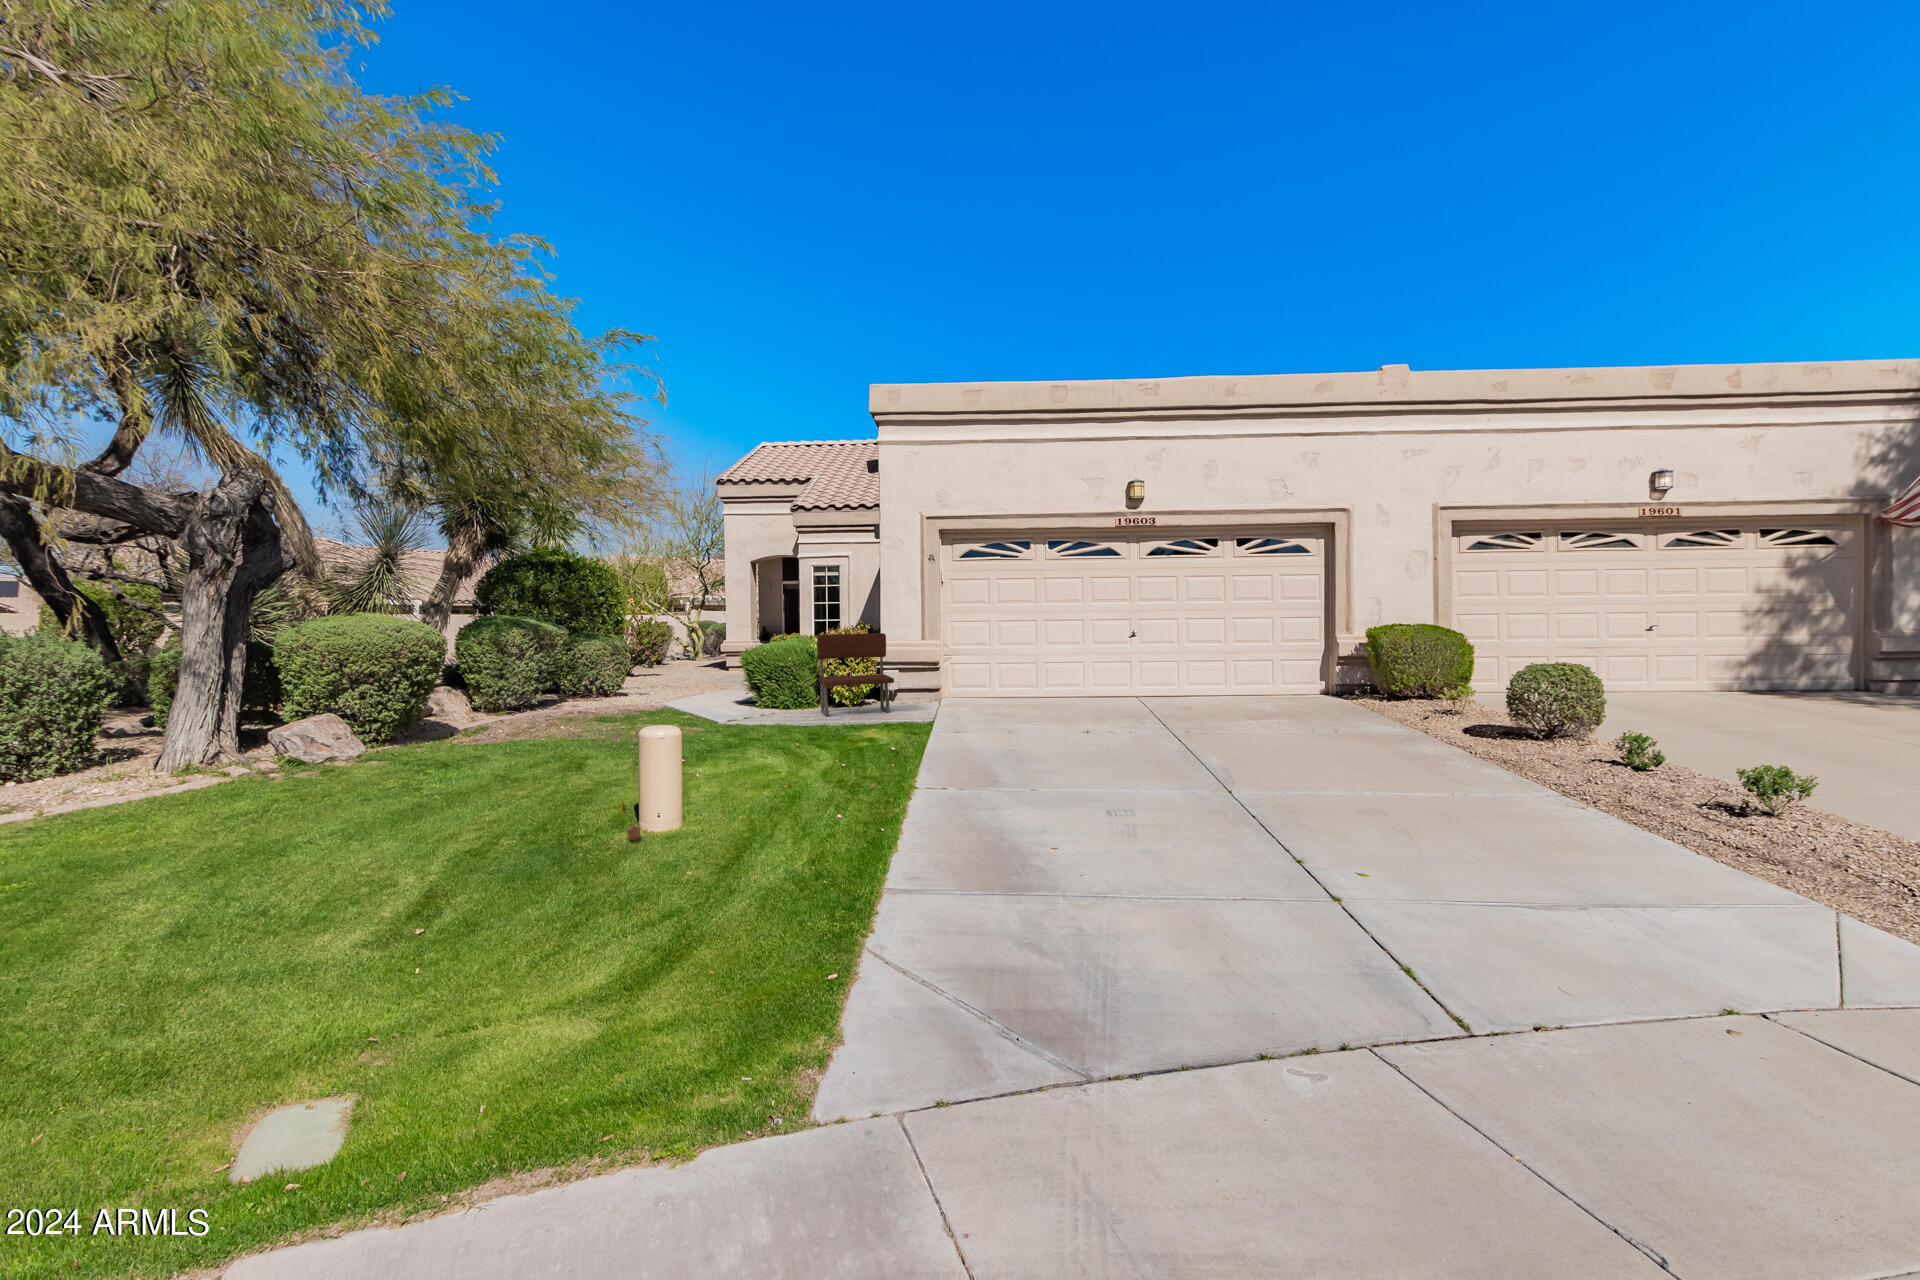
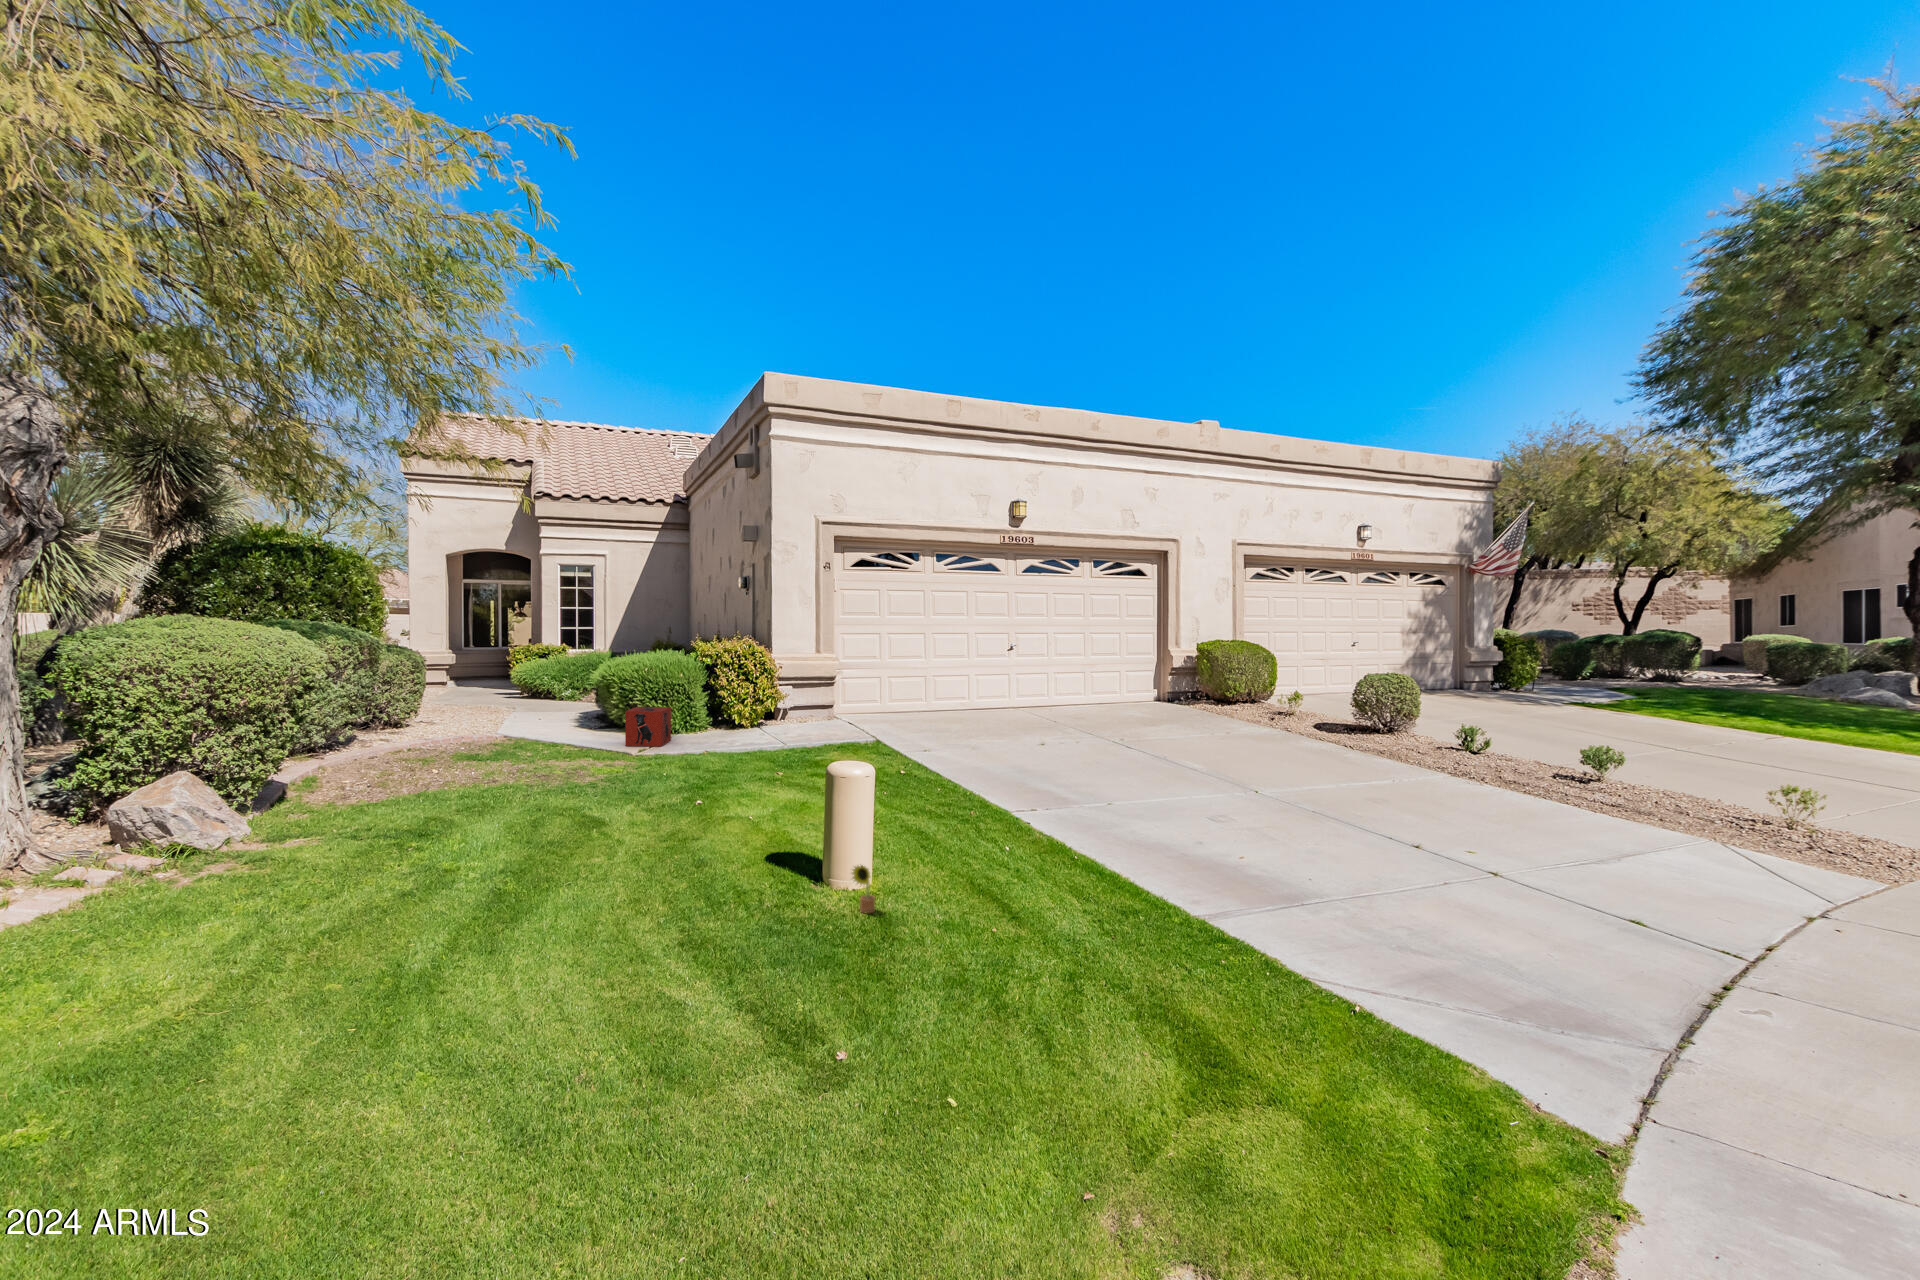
bench: present [817,633,894,716] -> none [721,647,815,744]
storage box: none [742,682,783,715] -> present [625,707,671,746]

